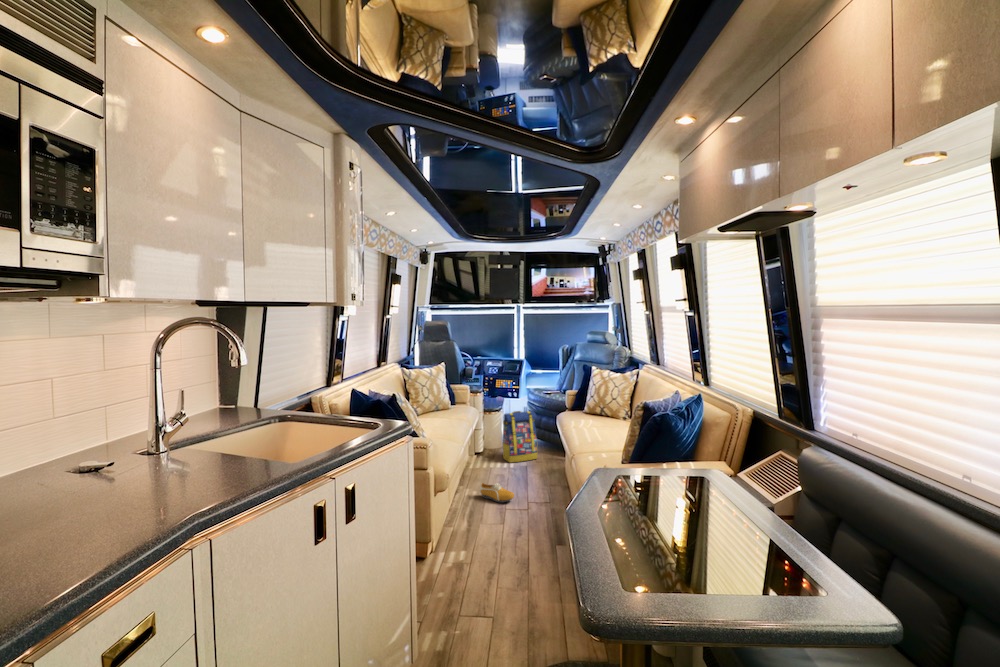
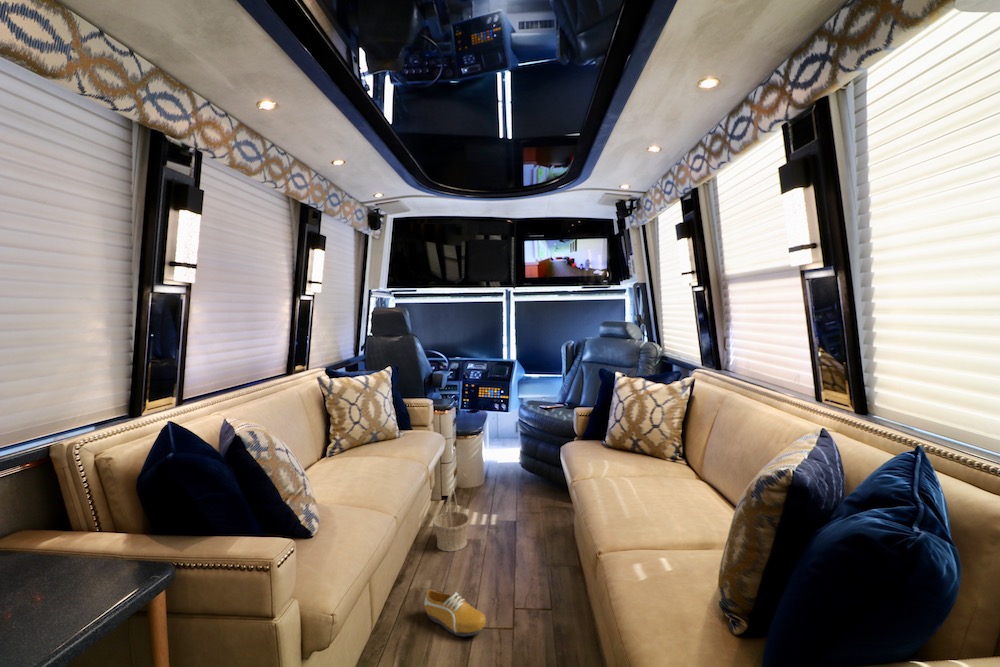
backpack: present [502,411,537,463] -> none [478,440,532,523]
basket: none [477,438,500,474] -> present [433,489,470,552]

